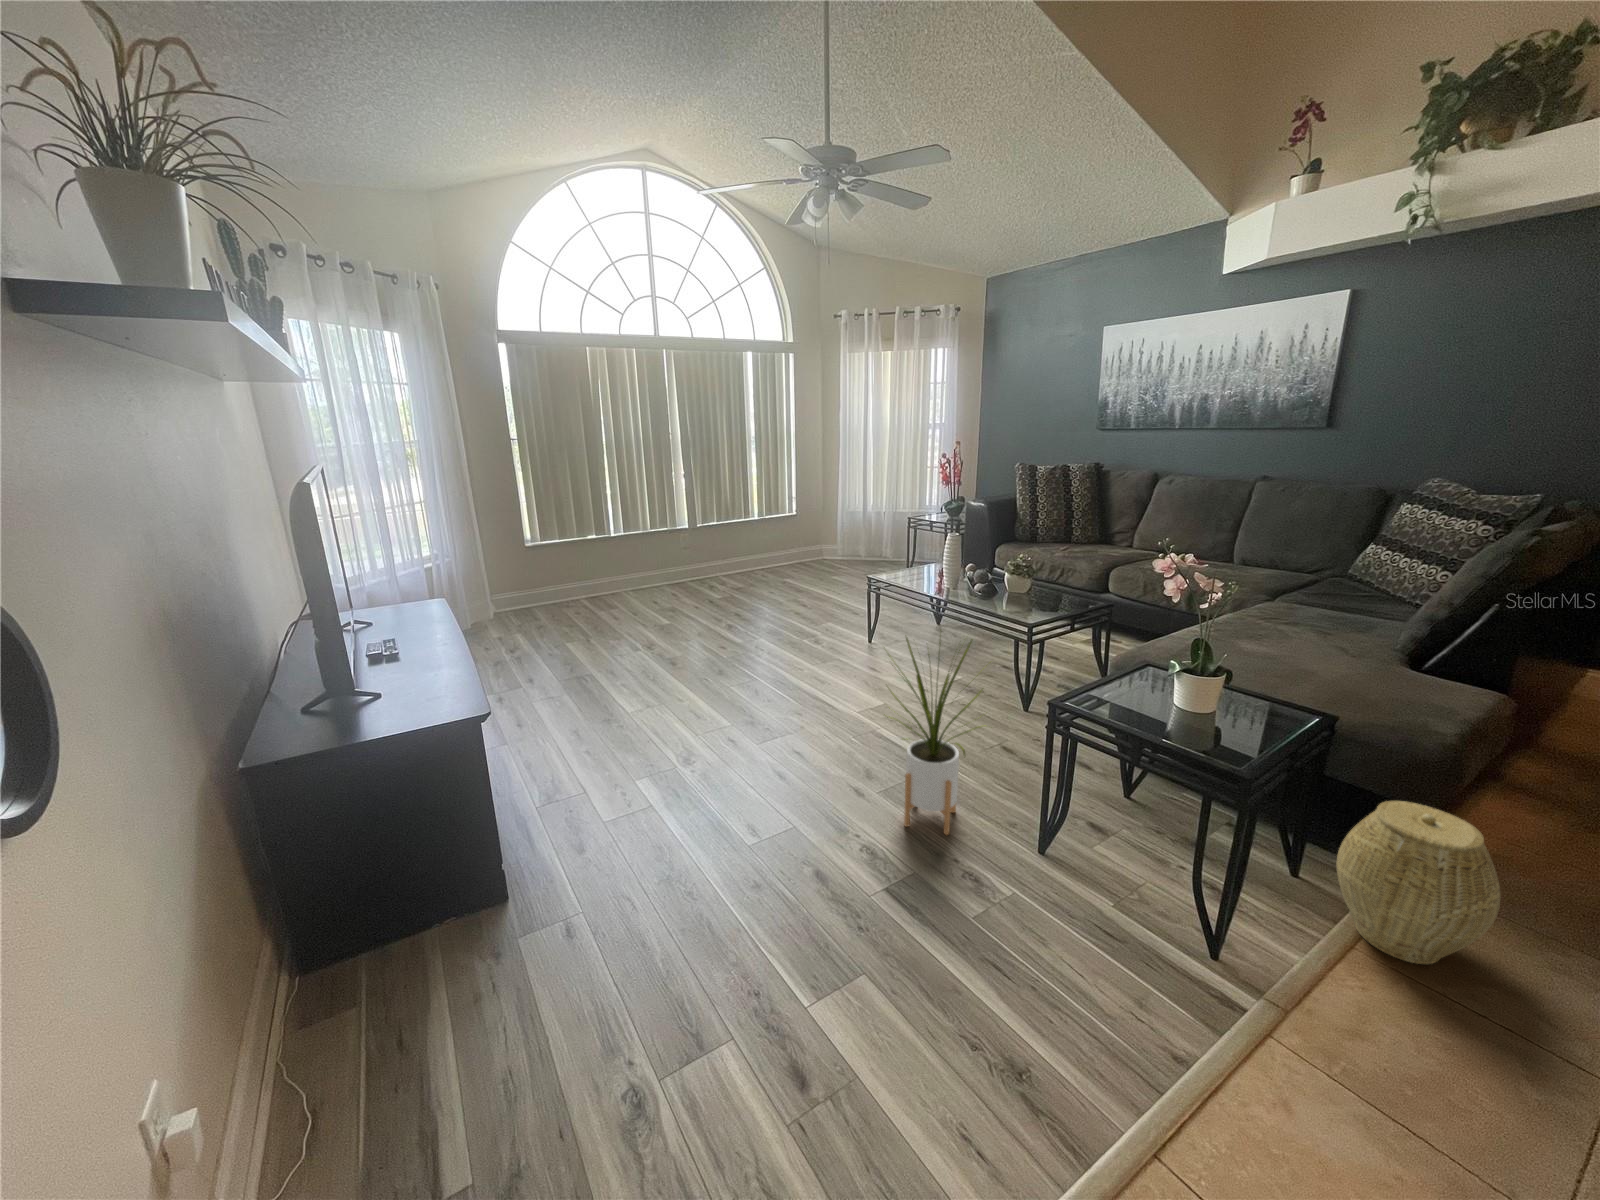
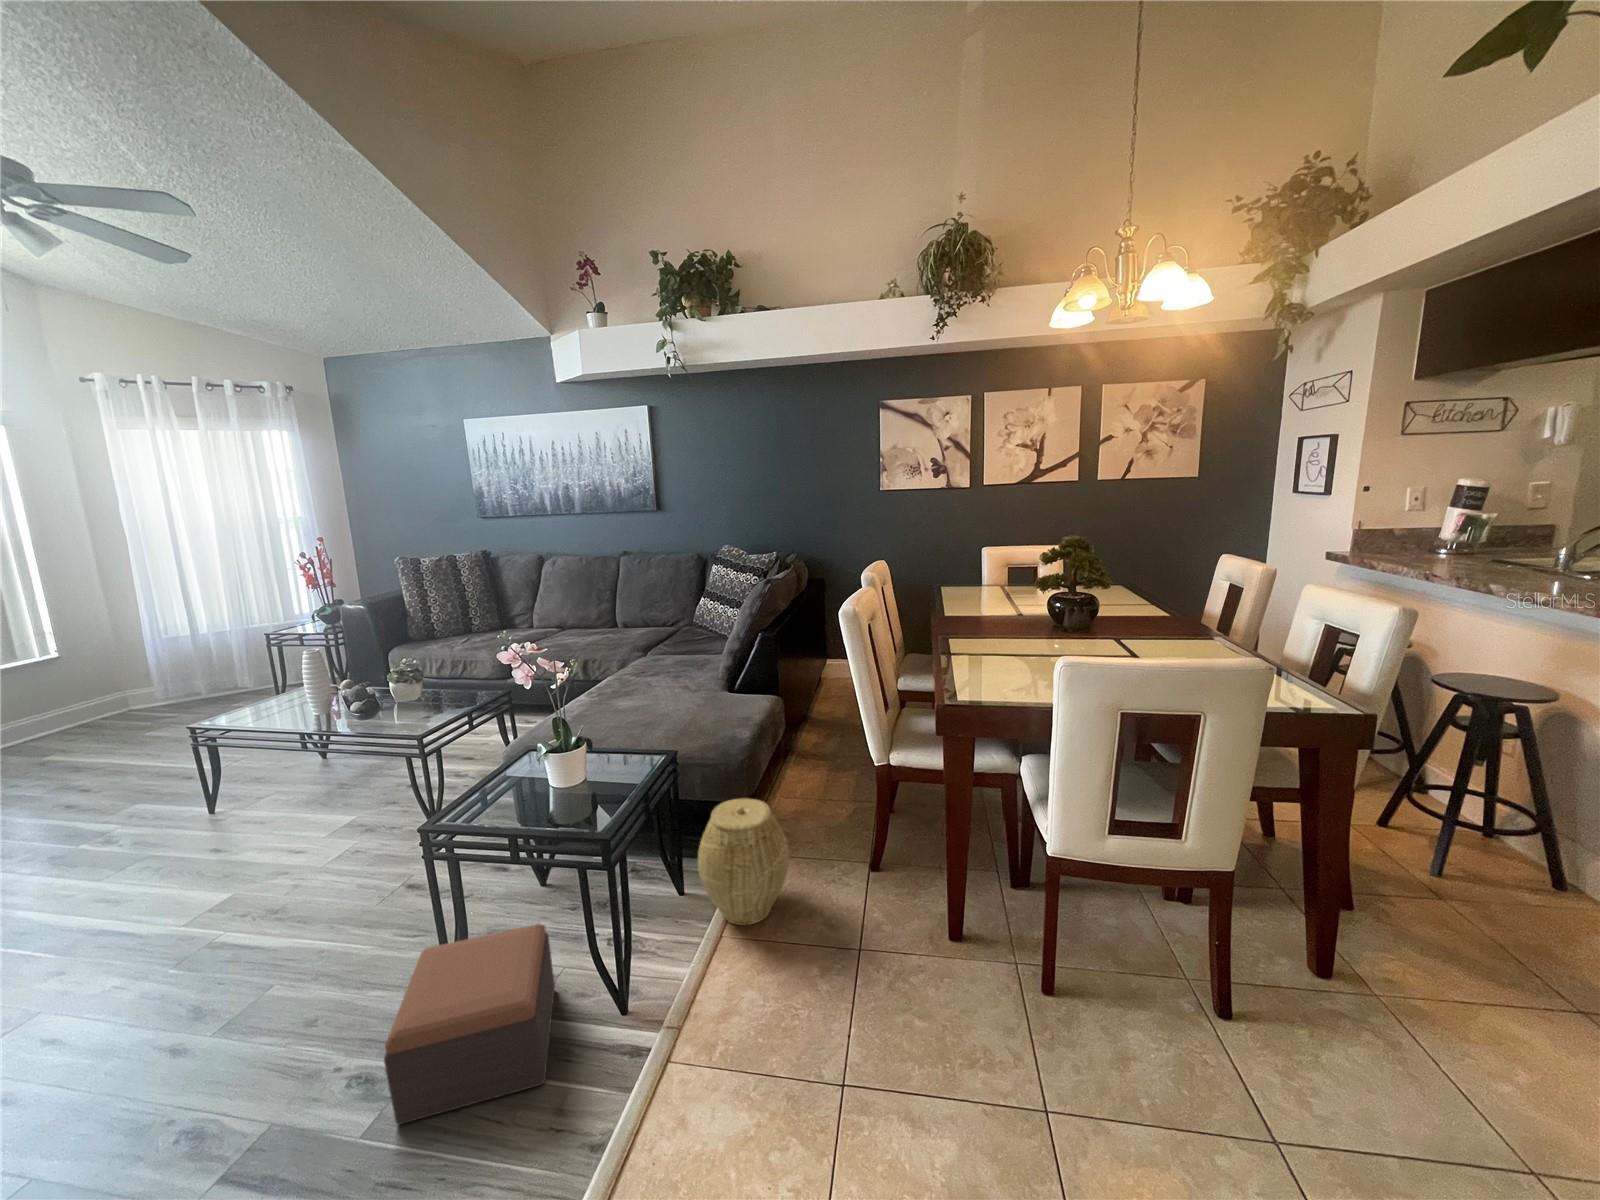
house plant: present [889,638,982,835] -> none [157,783,363,1066]
footstool: none [1000,802,1147,972] -> present [384,924,555,1124]

